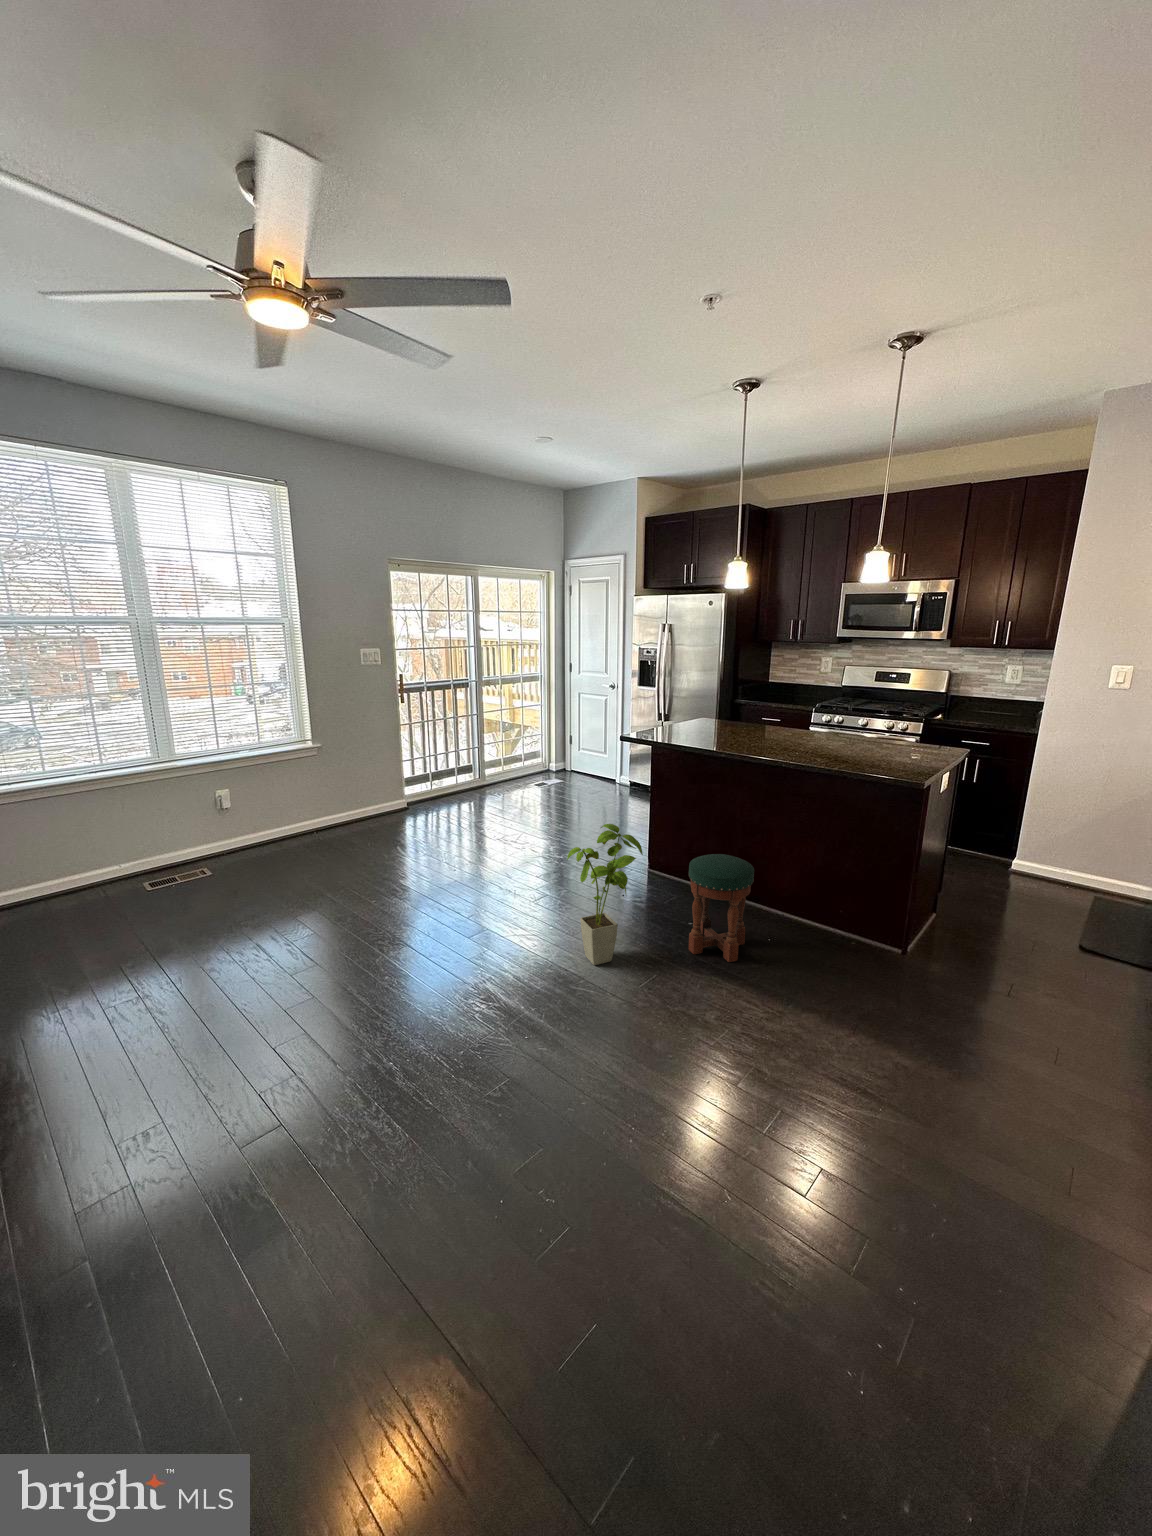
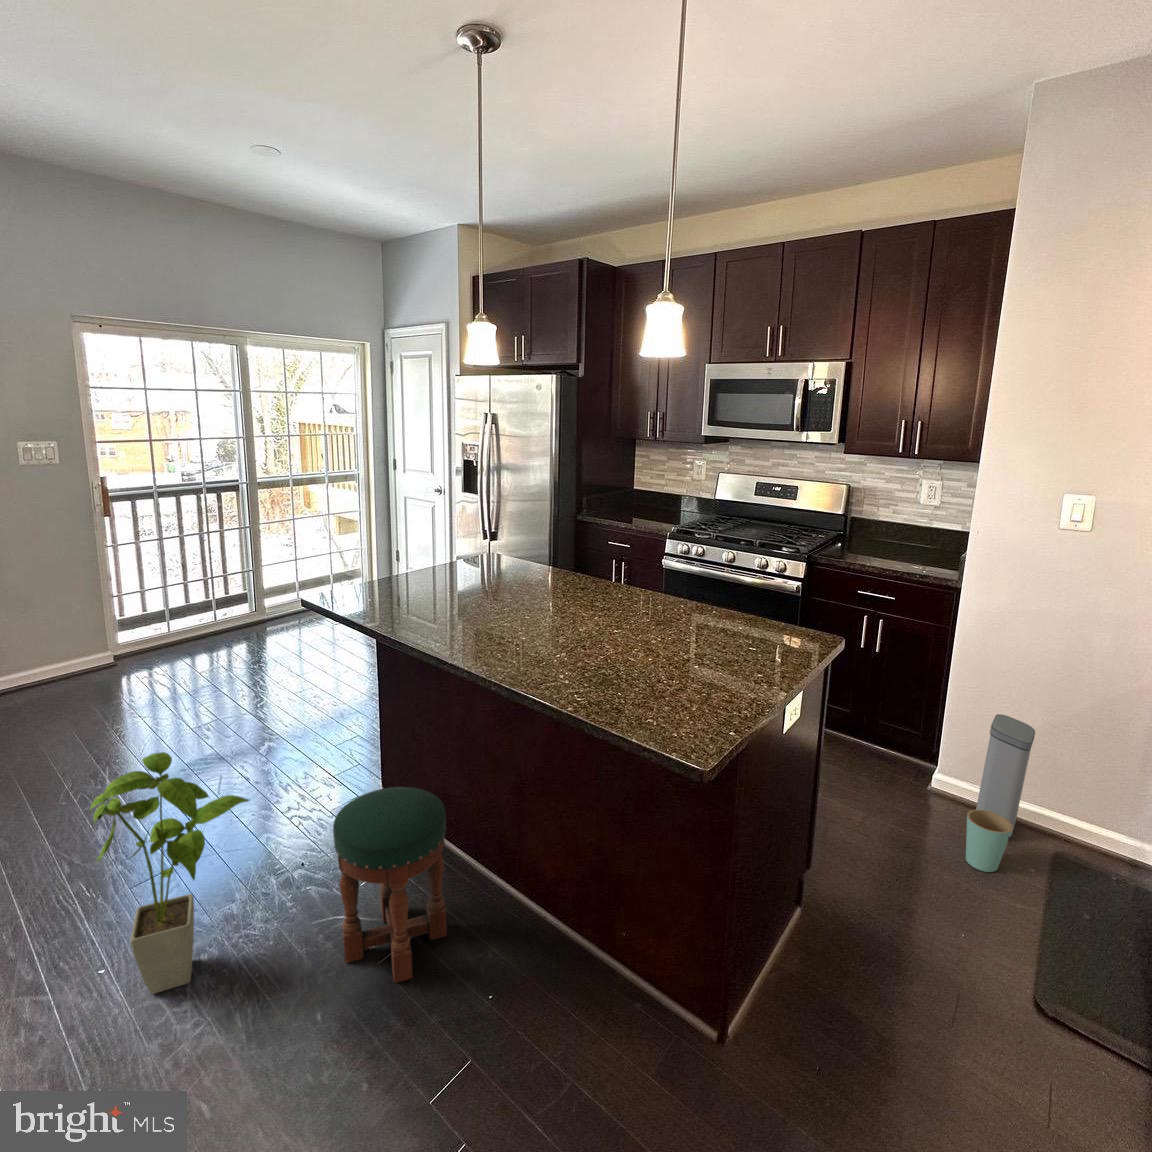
trash can: none [1058,821,1103,918] -> present [966,714,1035,872]

